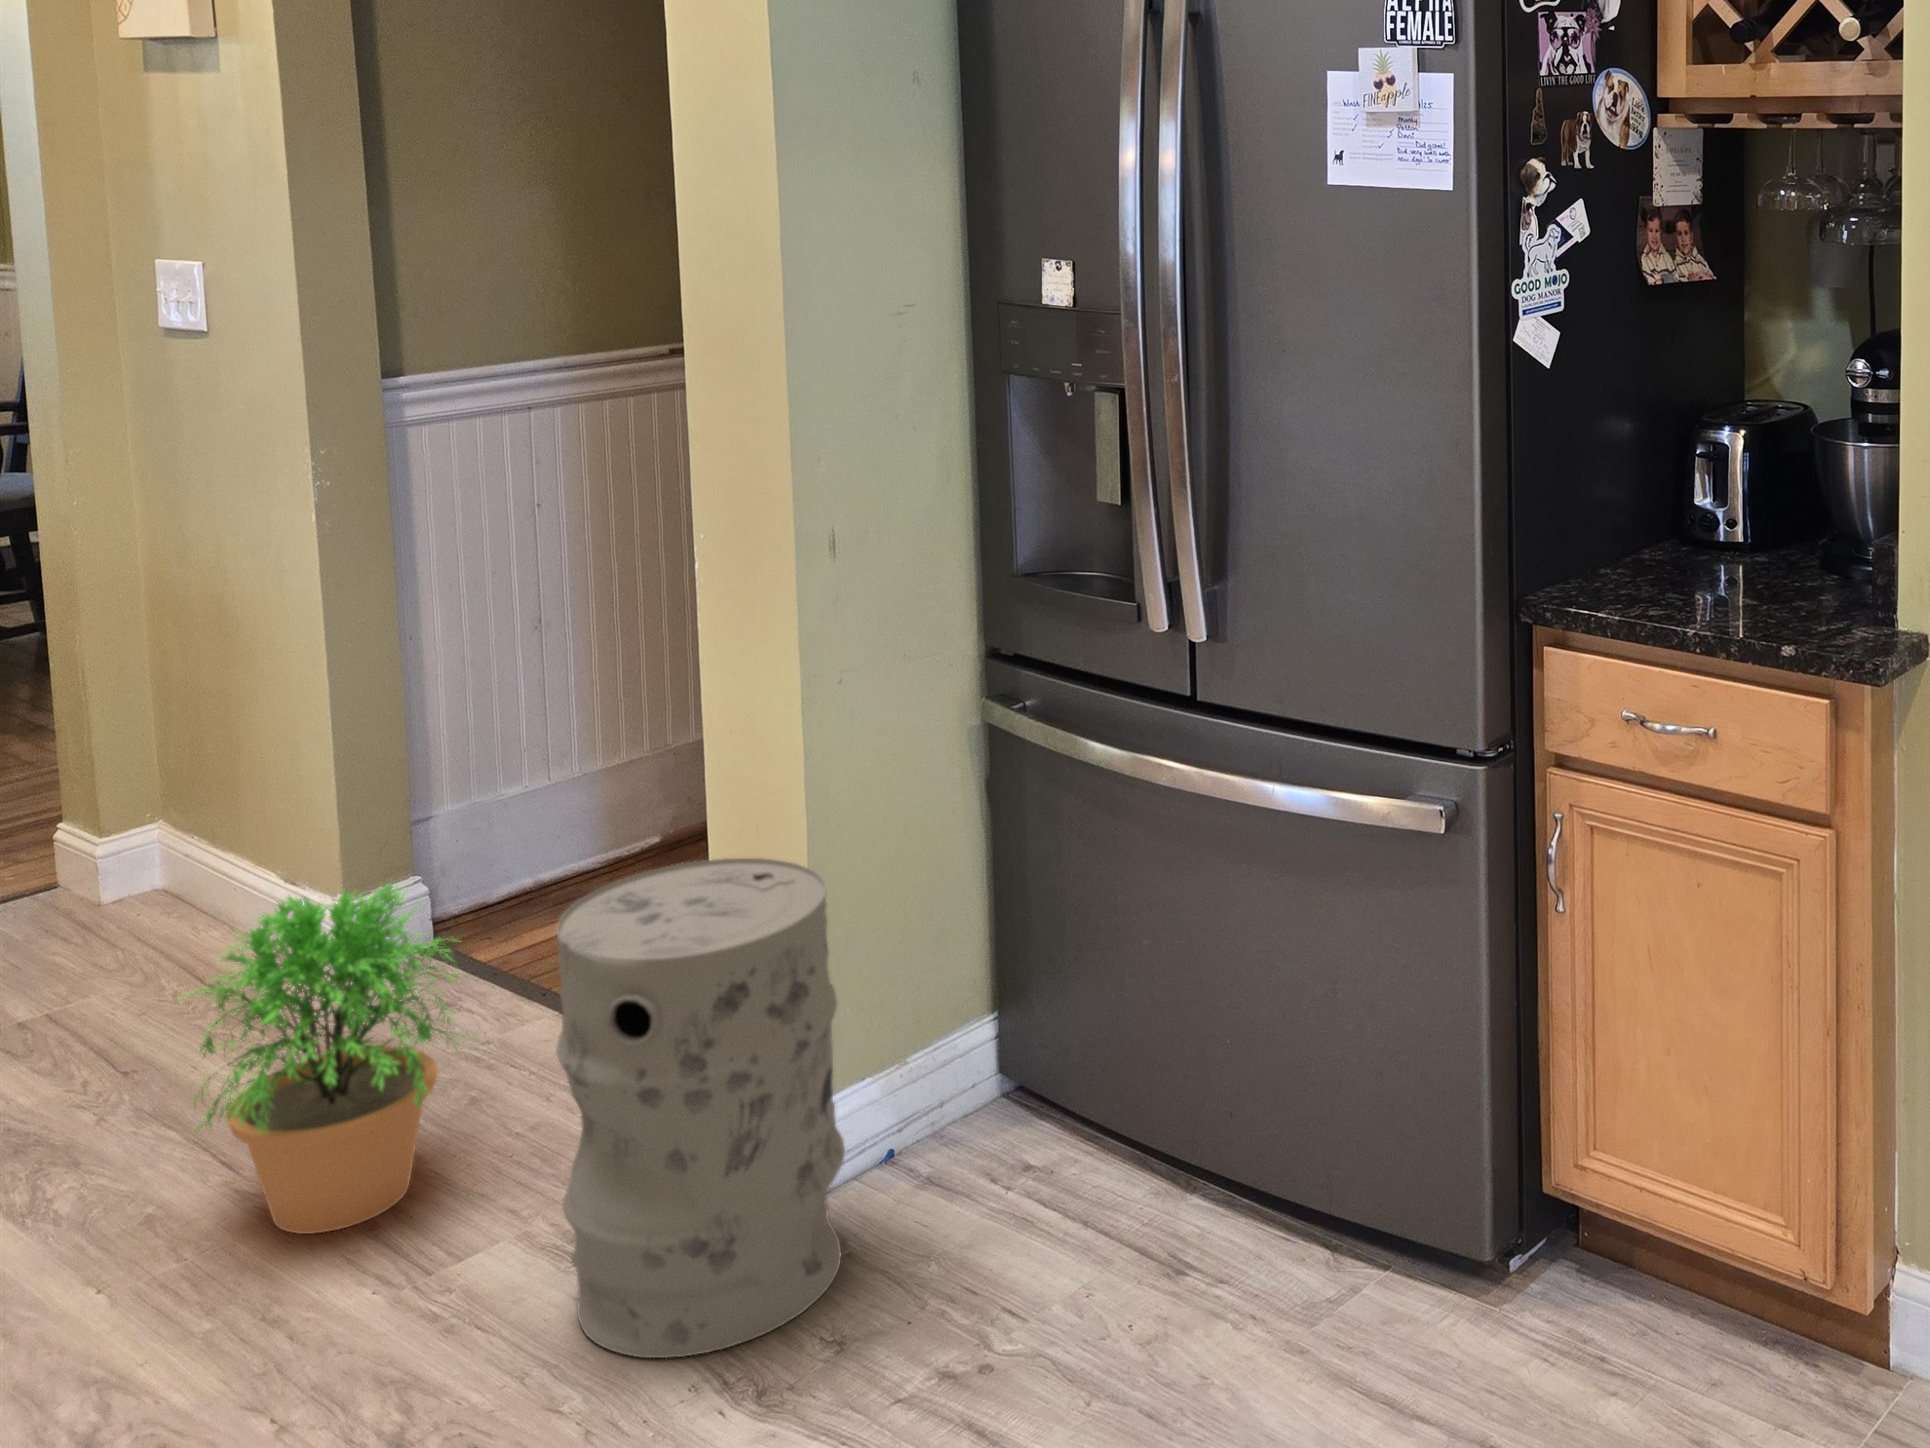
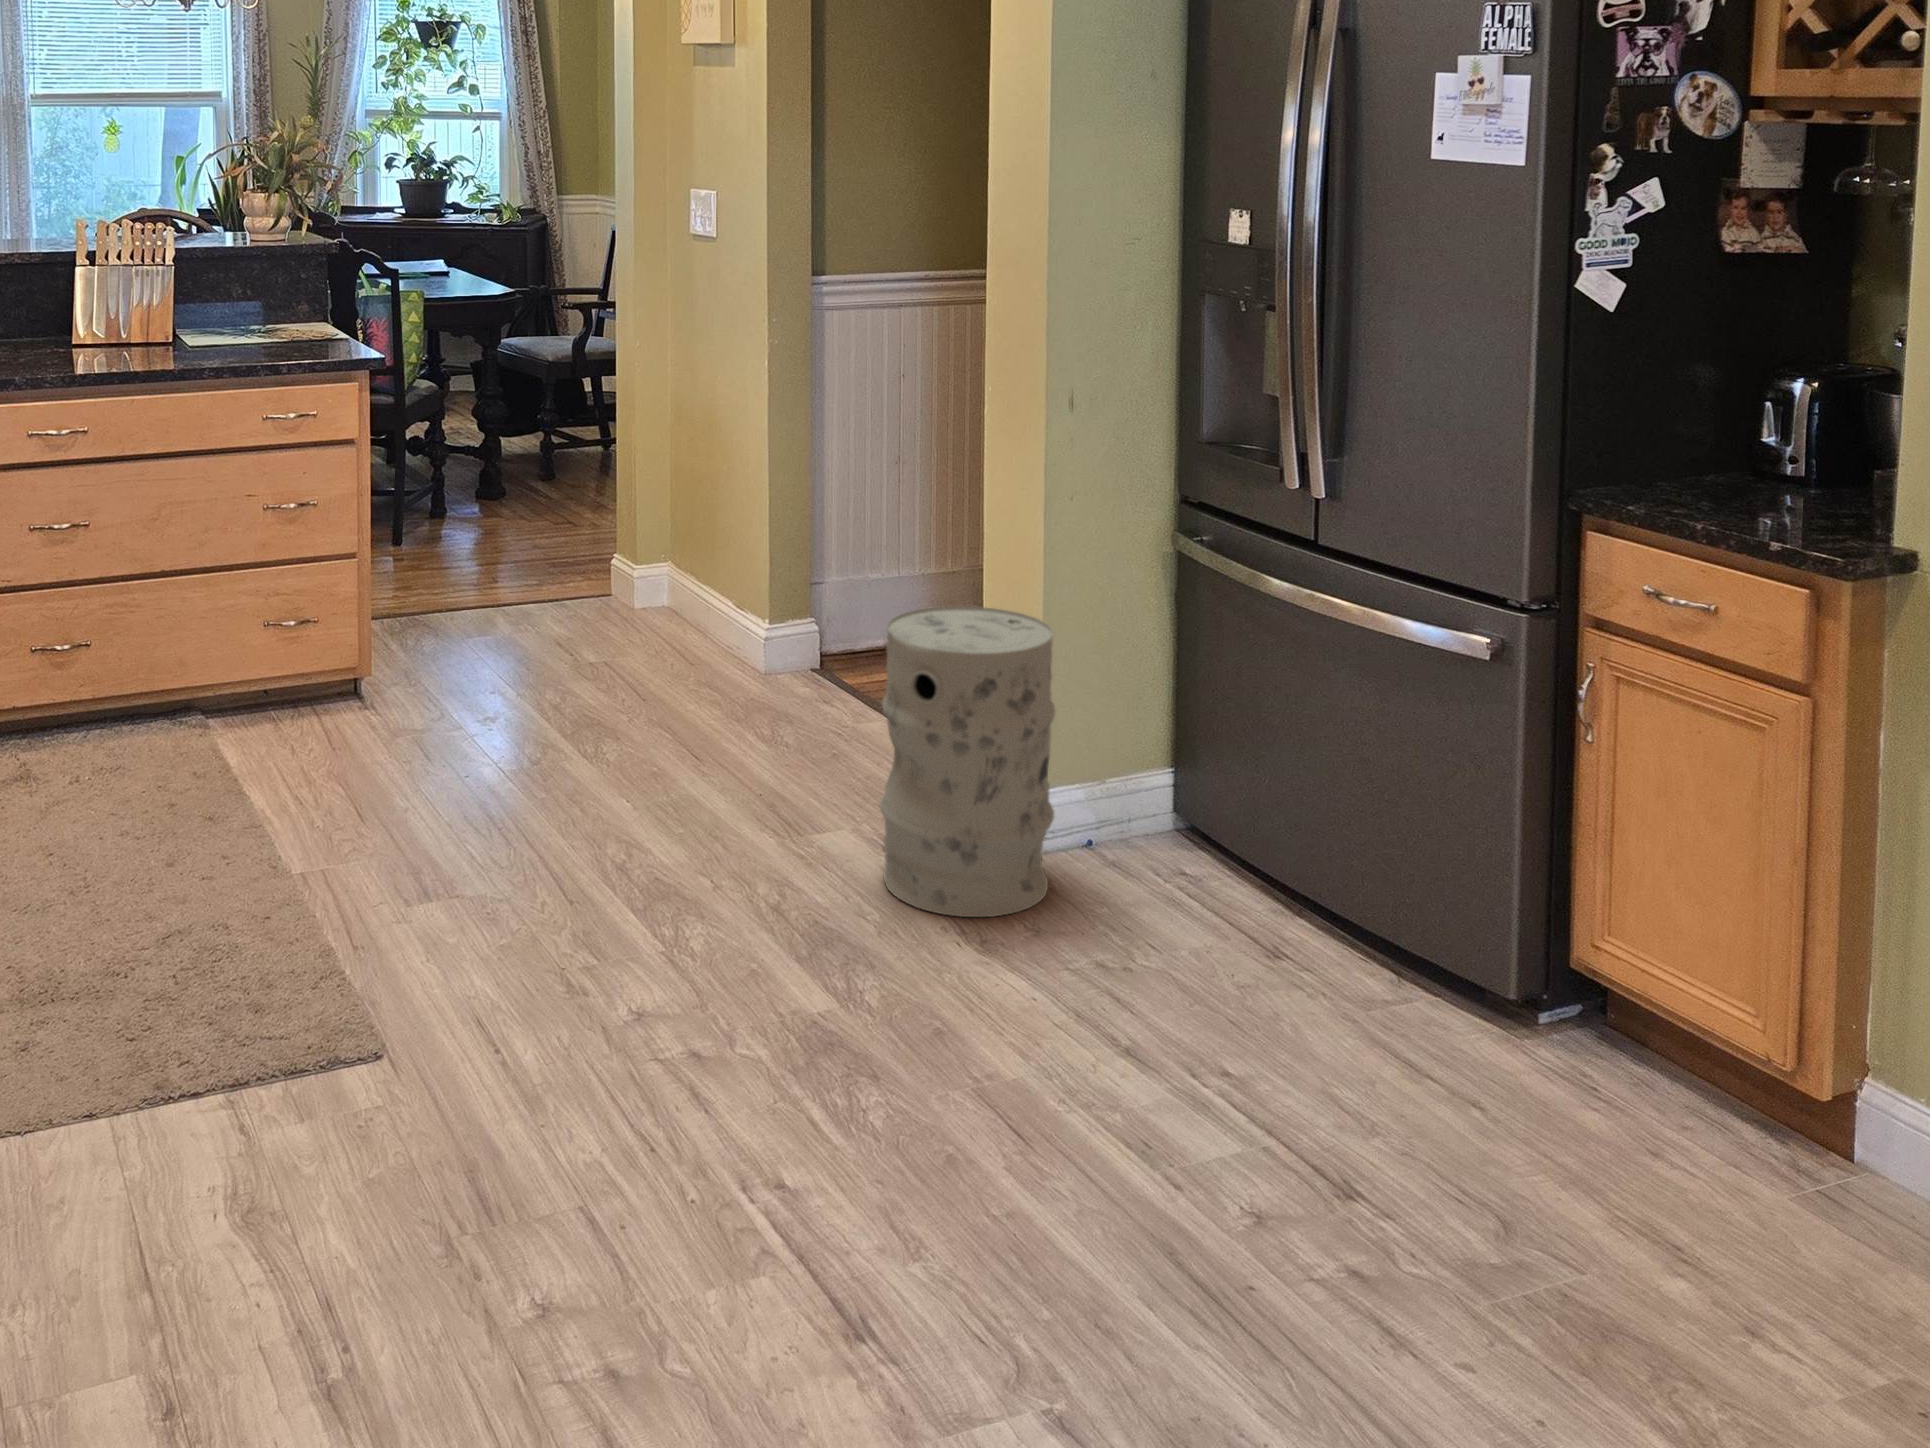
potted plant: present [182,883,460,1234] -> none [679,590,838,803]

